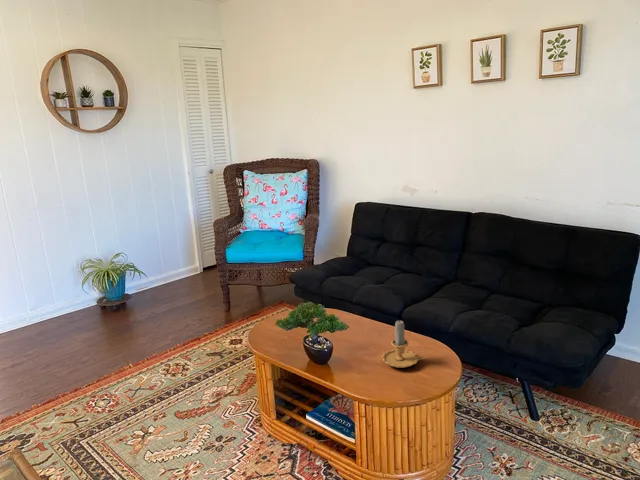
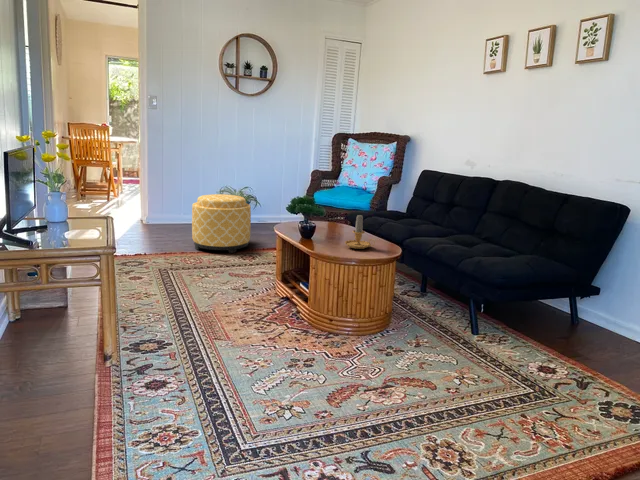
ottoman: none [68,283,162,378] -> present [192,194,251,253]

